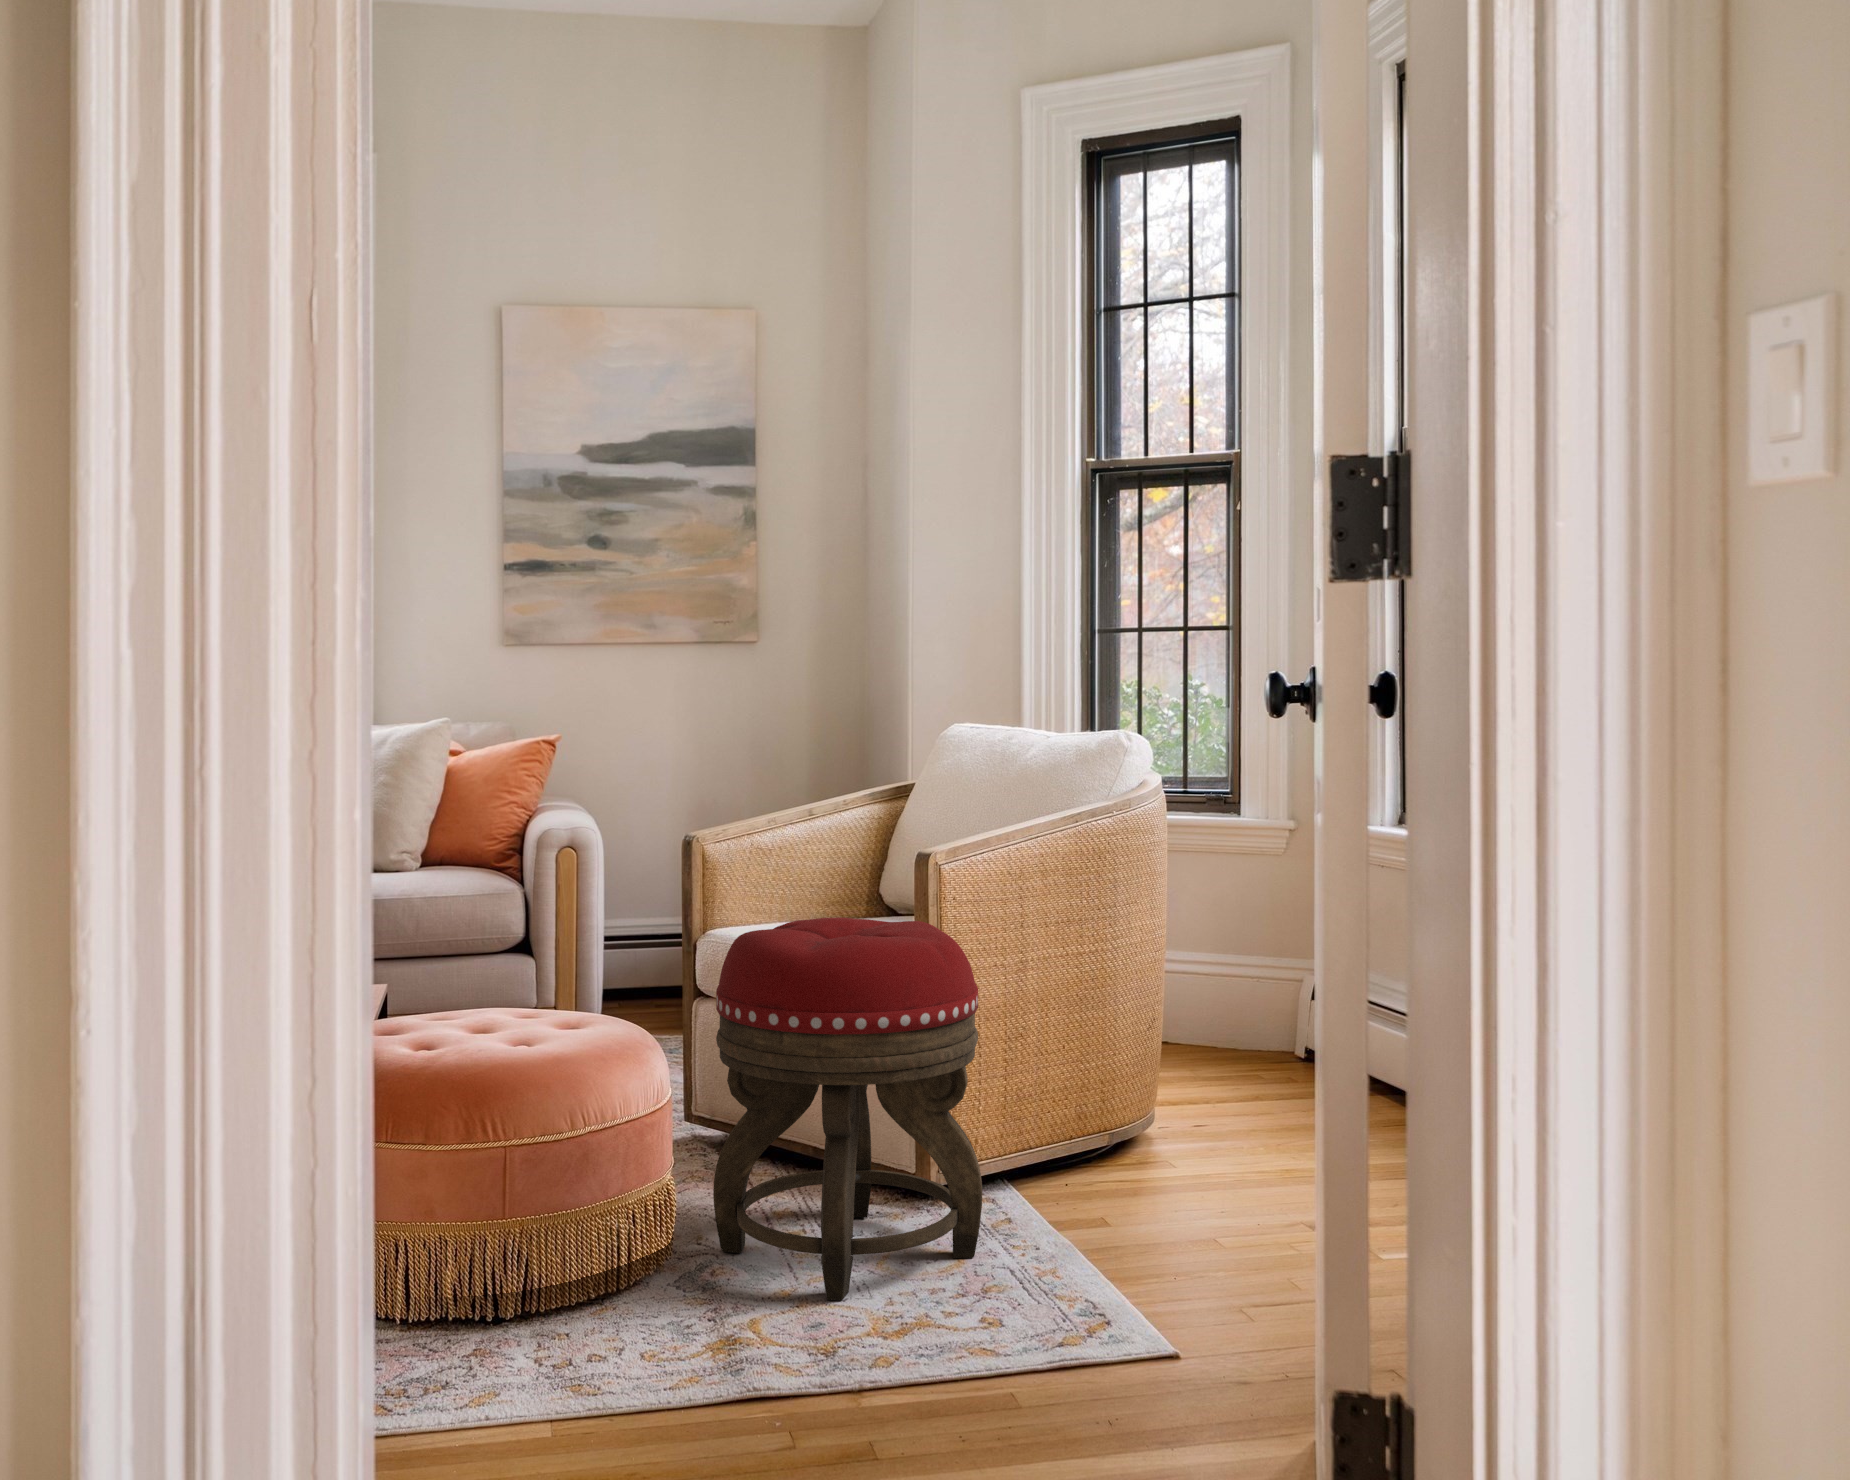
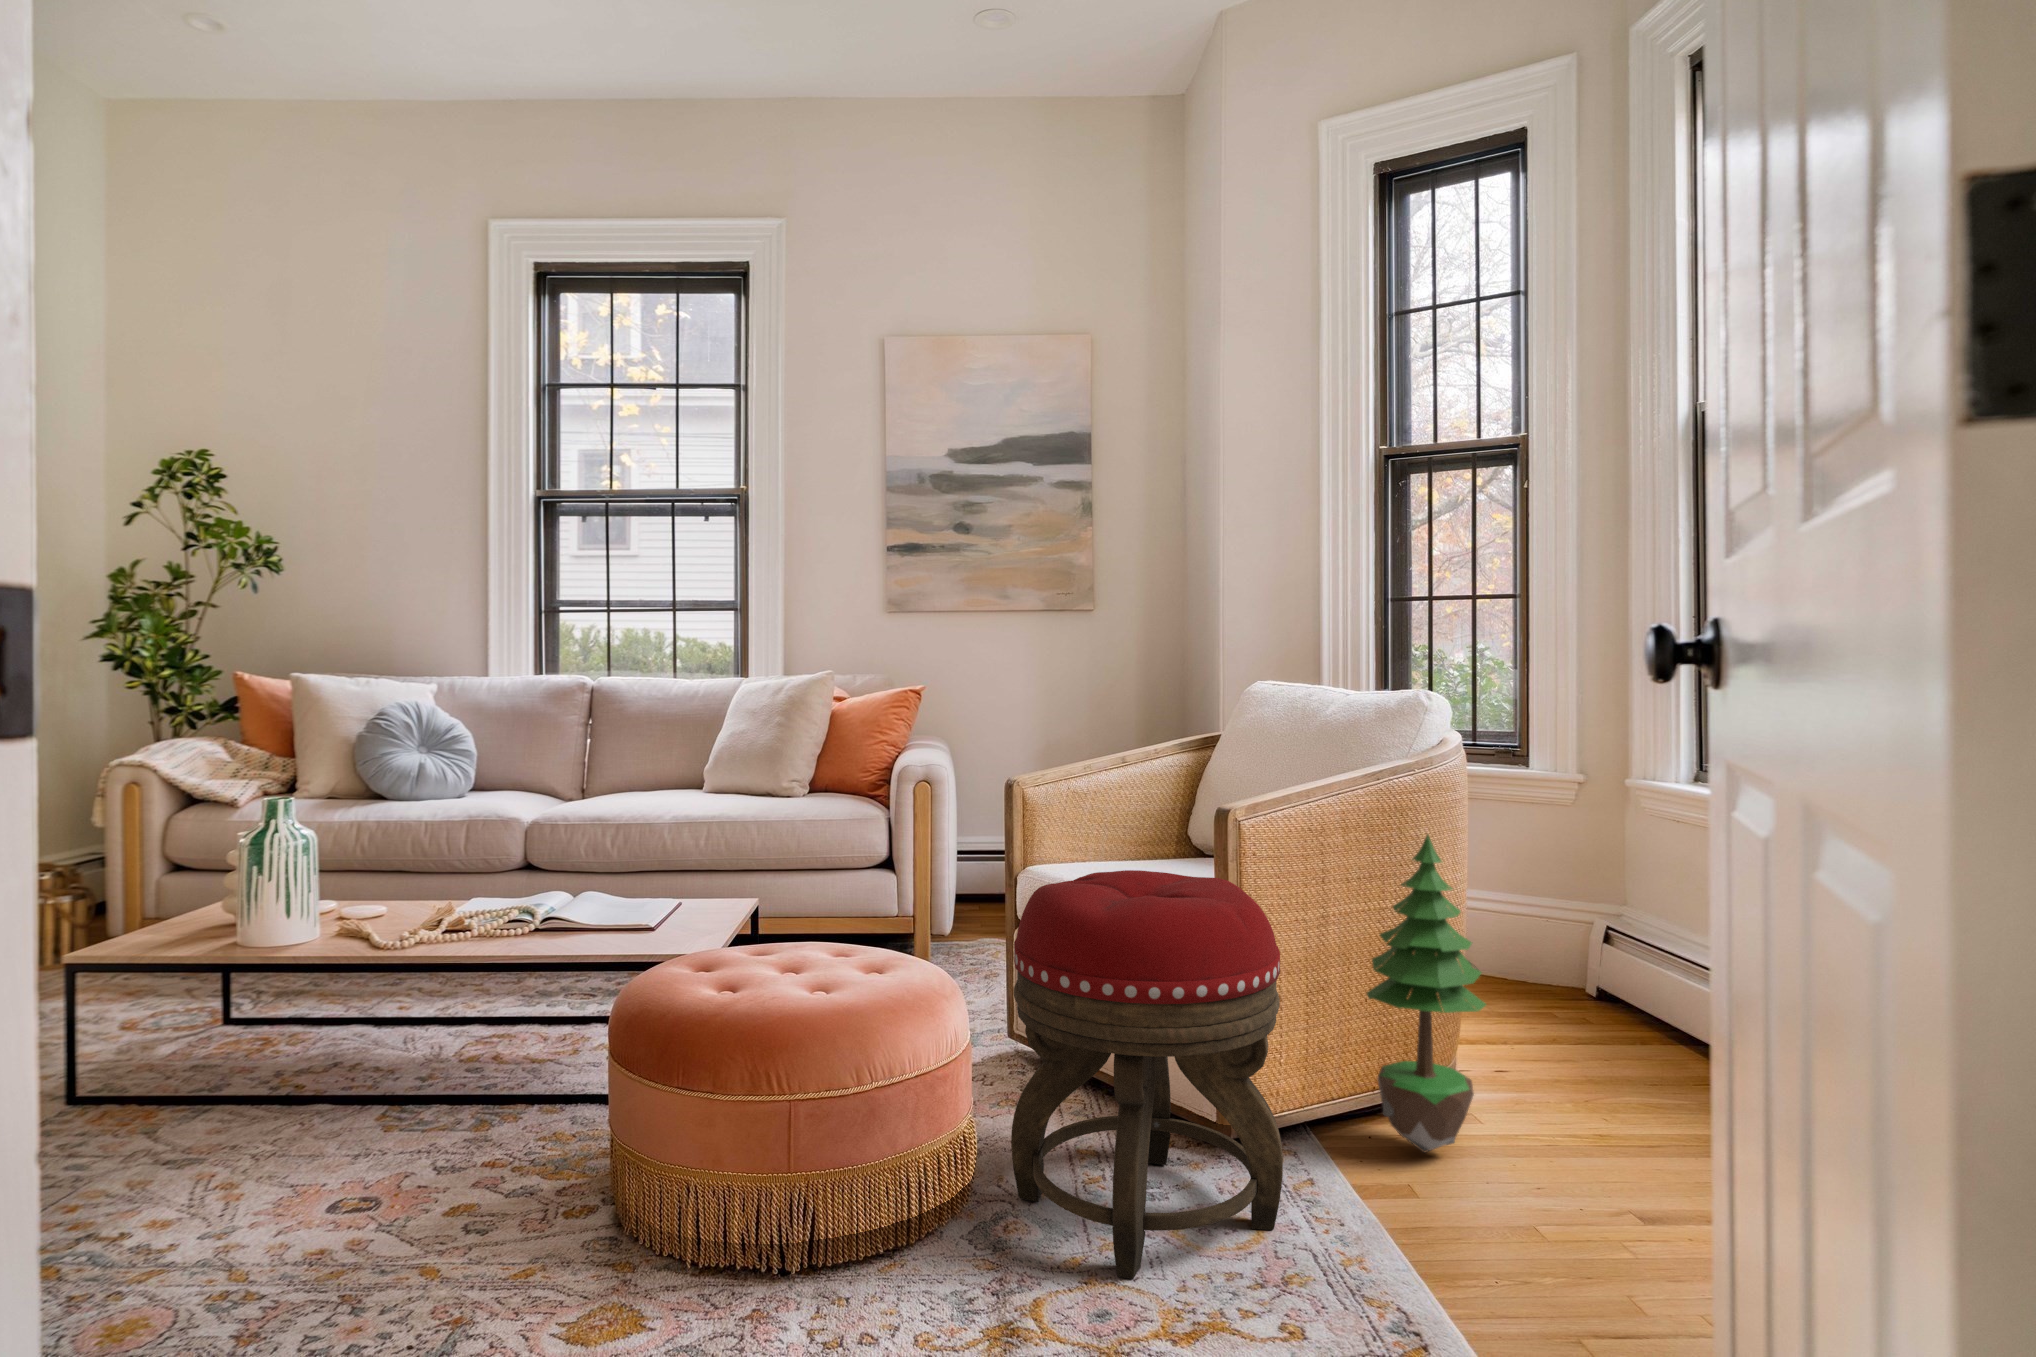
potted tree: none [1063,873,1178,1193] -> present [1367,835,1486,1152]

